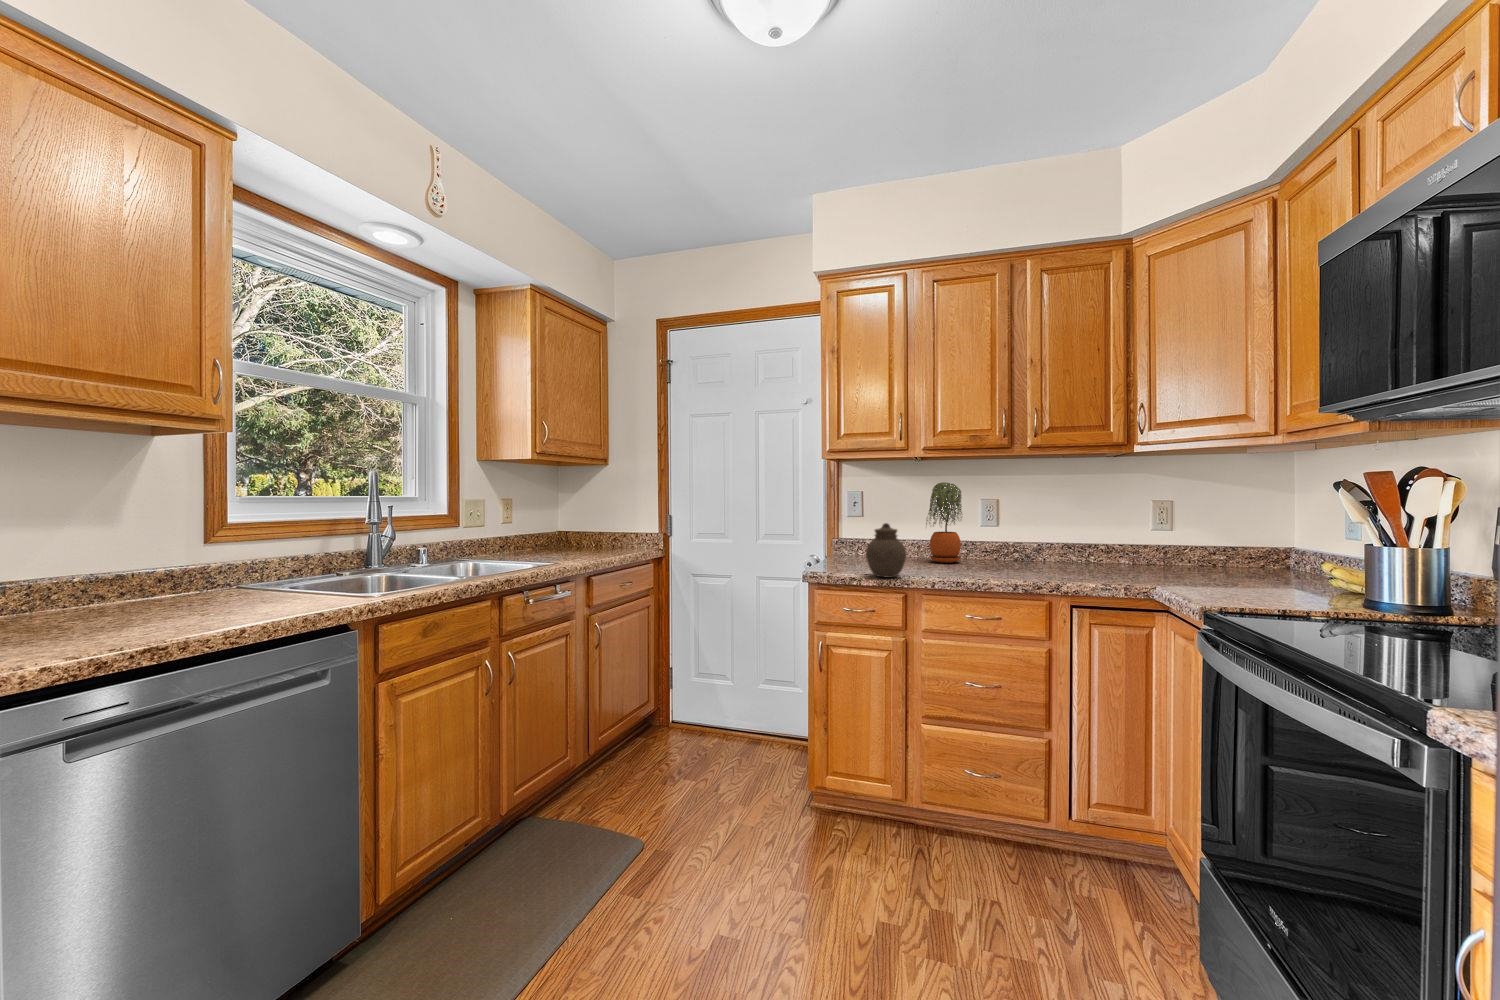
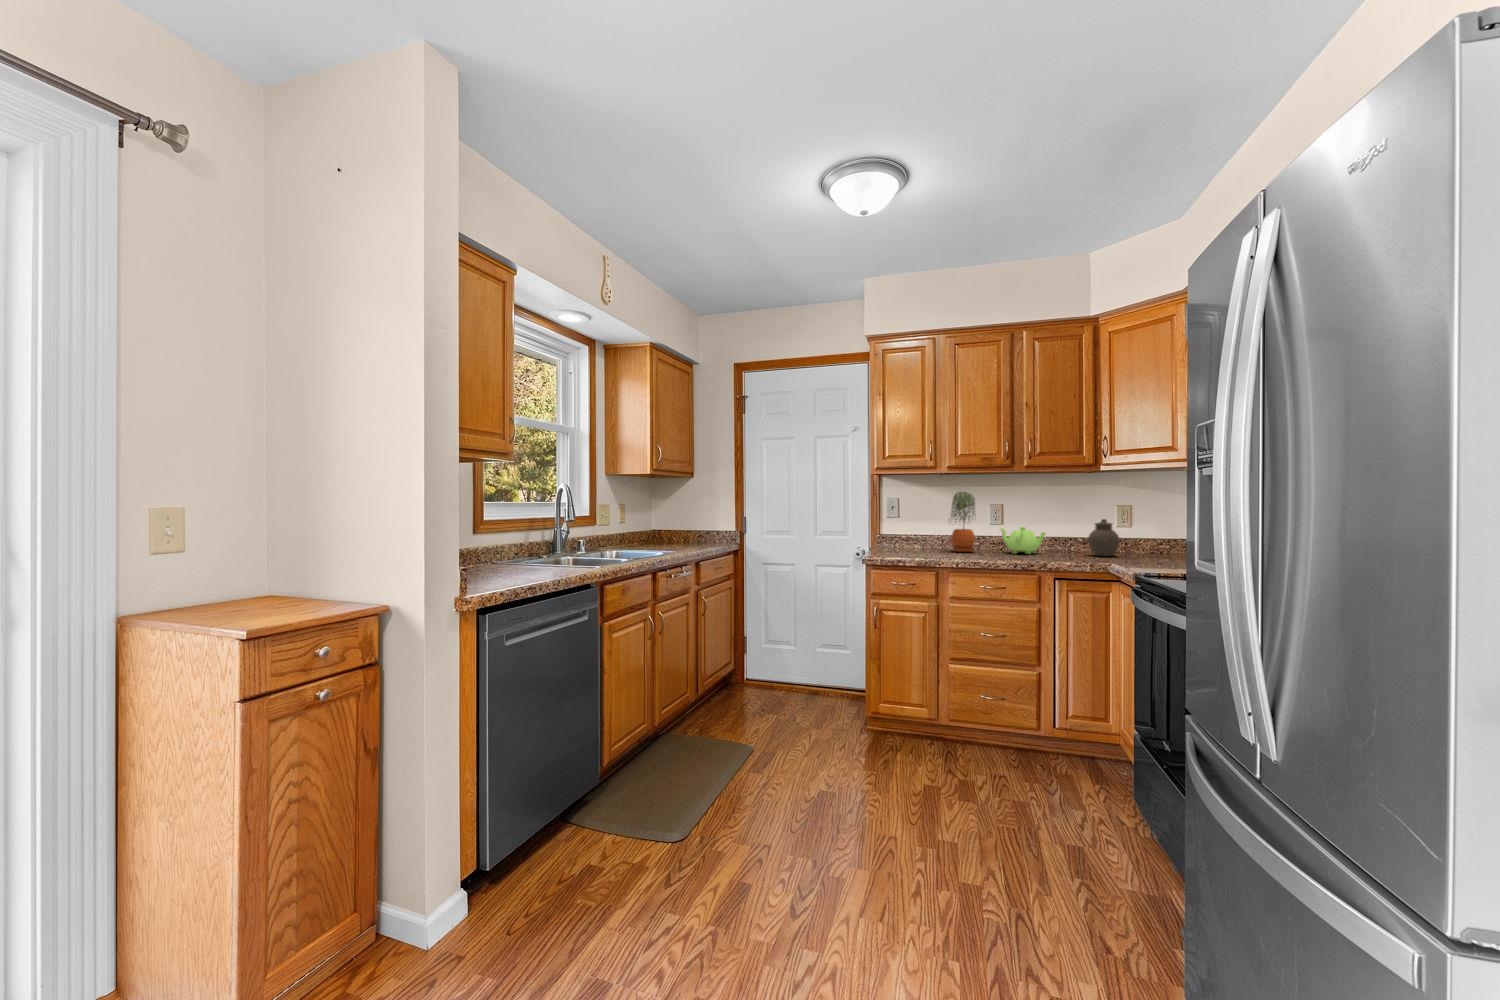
jar: present [866,523,906,577] -> present [1088,519,1120,556]
teapot: none [992,529,1056,566] -> present [1001,527,1045,554]

